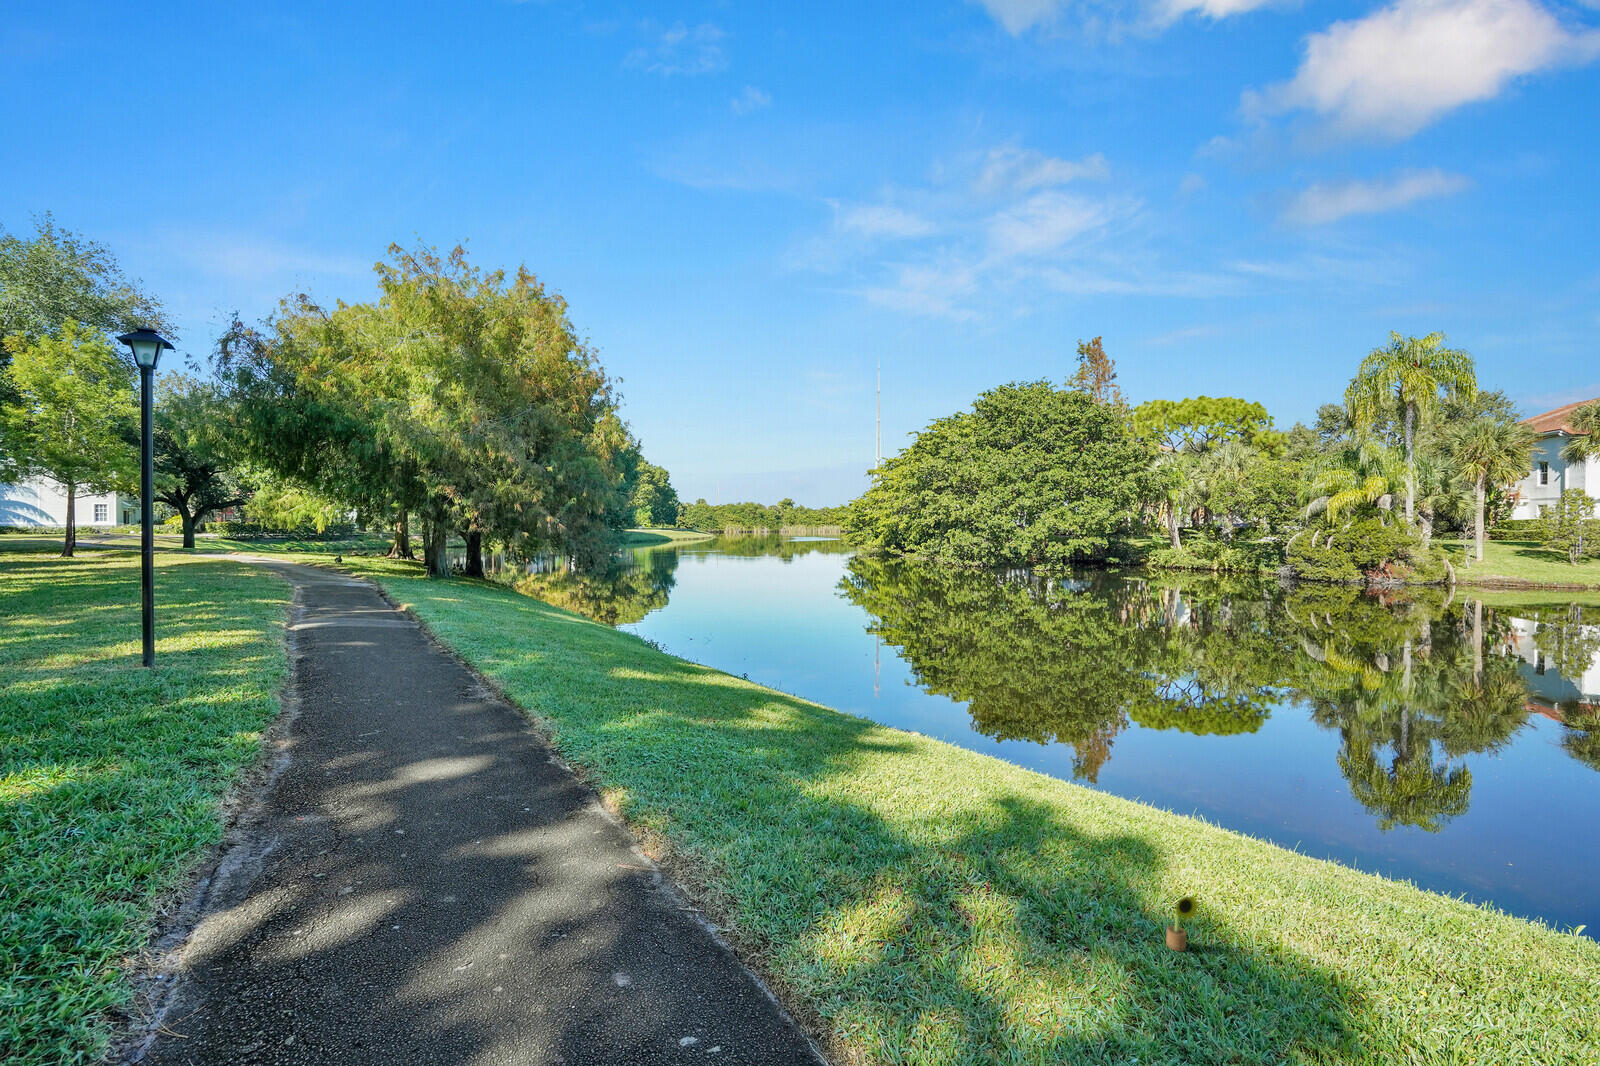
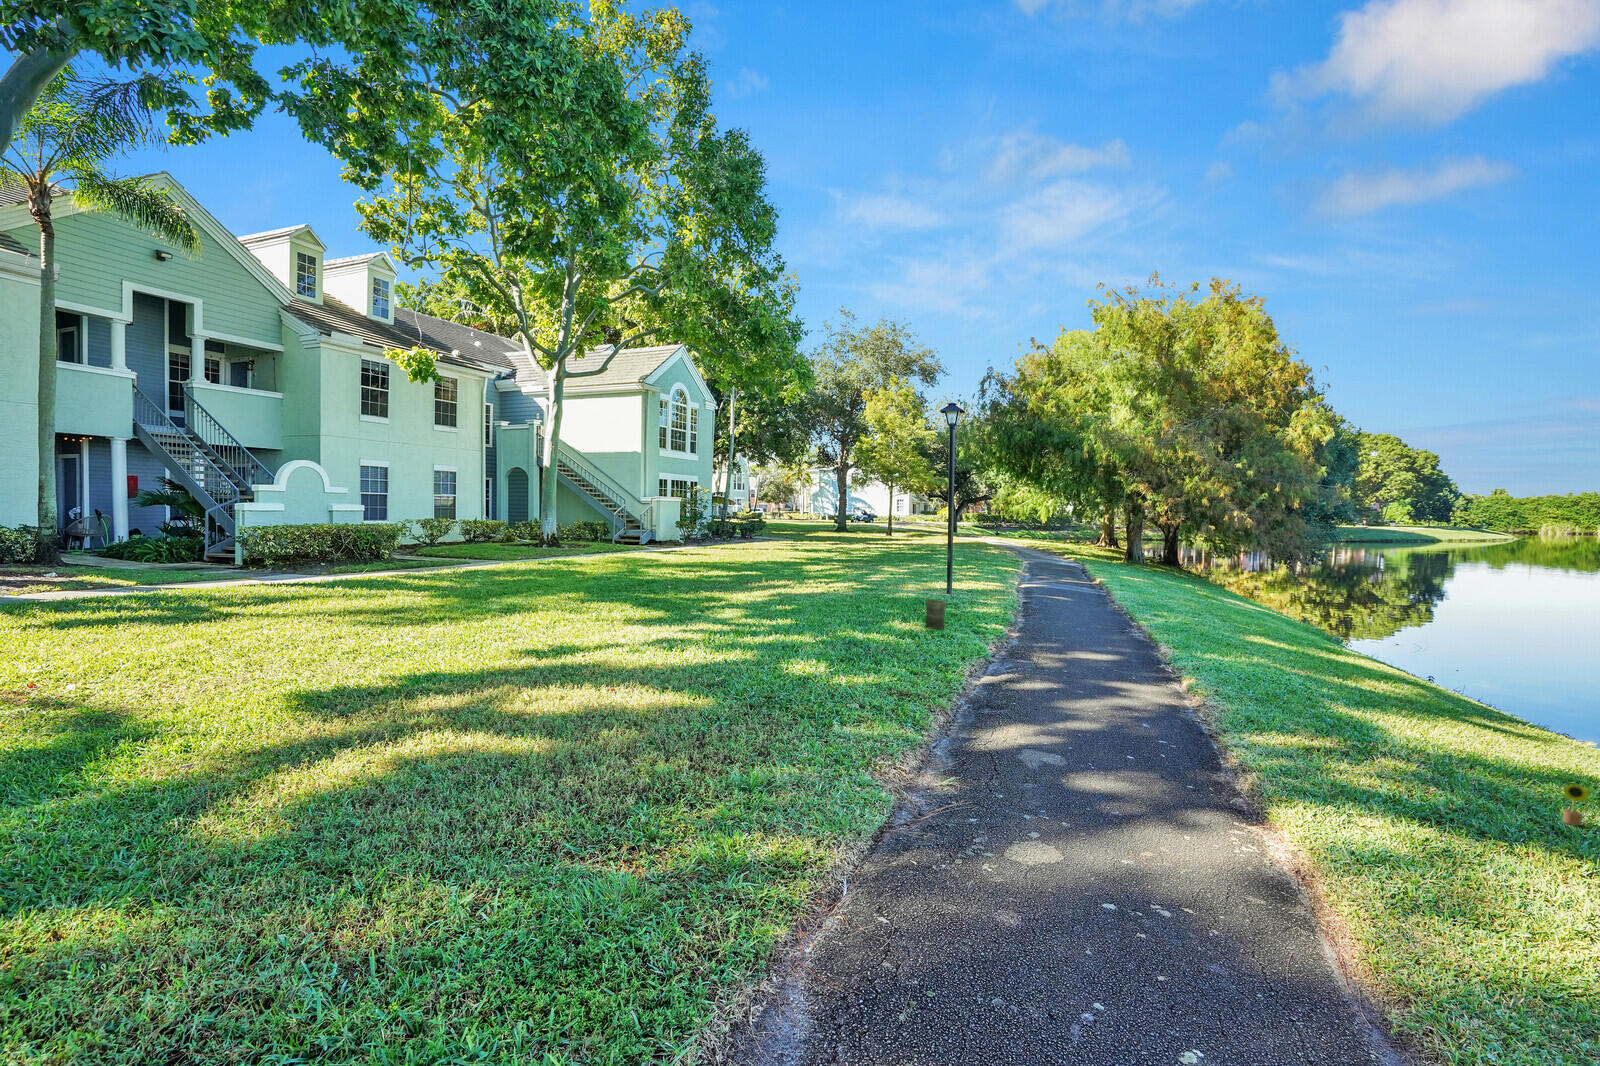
basket: none [42,692,106,785] -> present [925,599,946,629]

